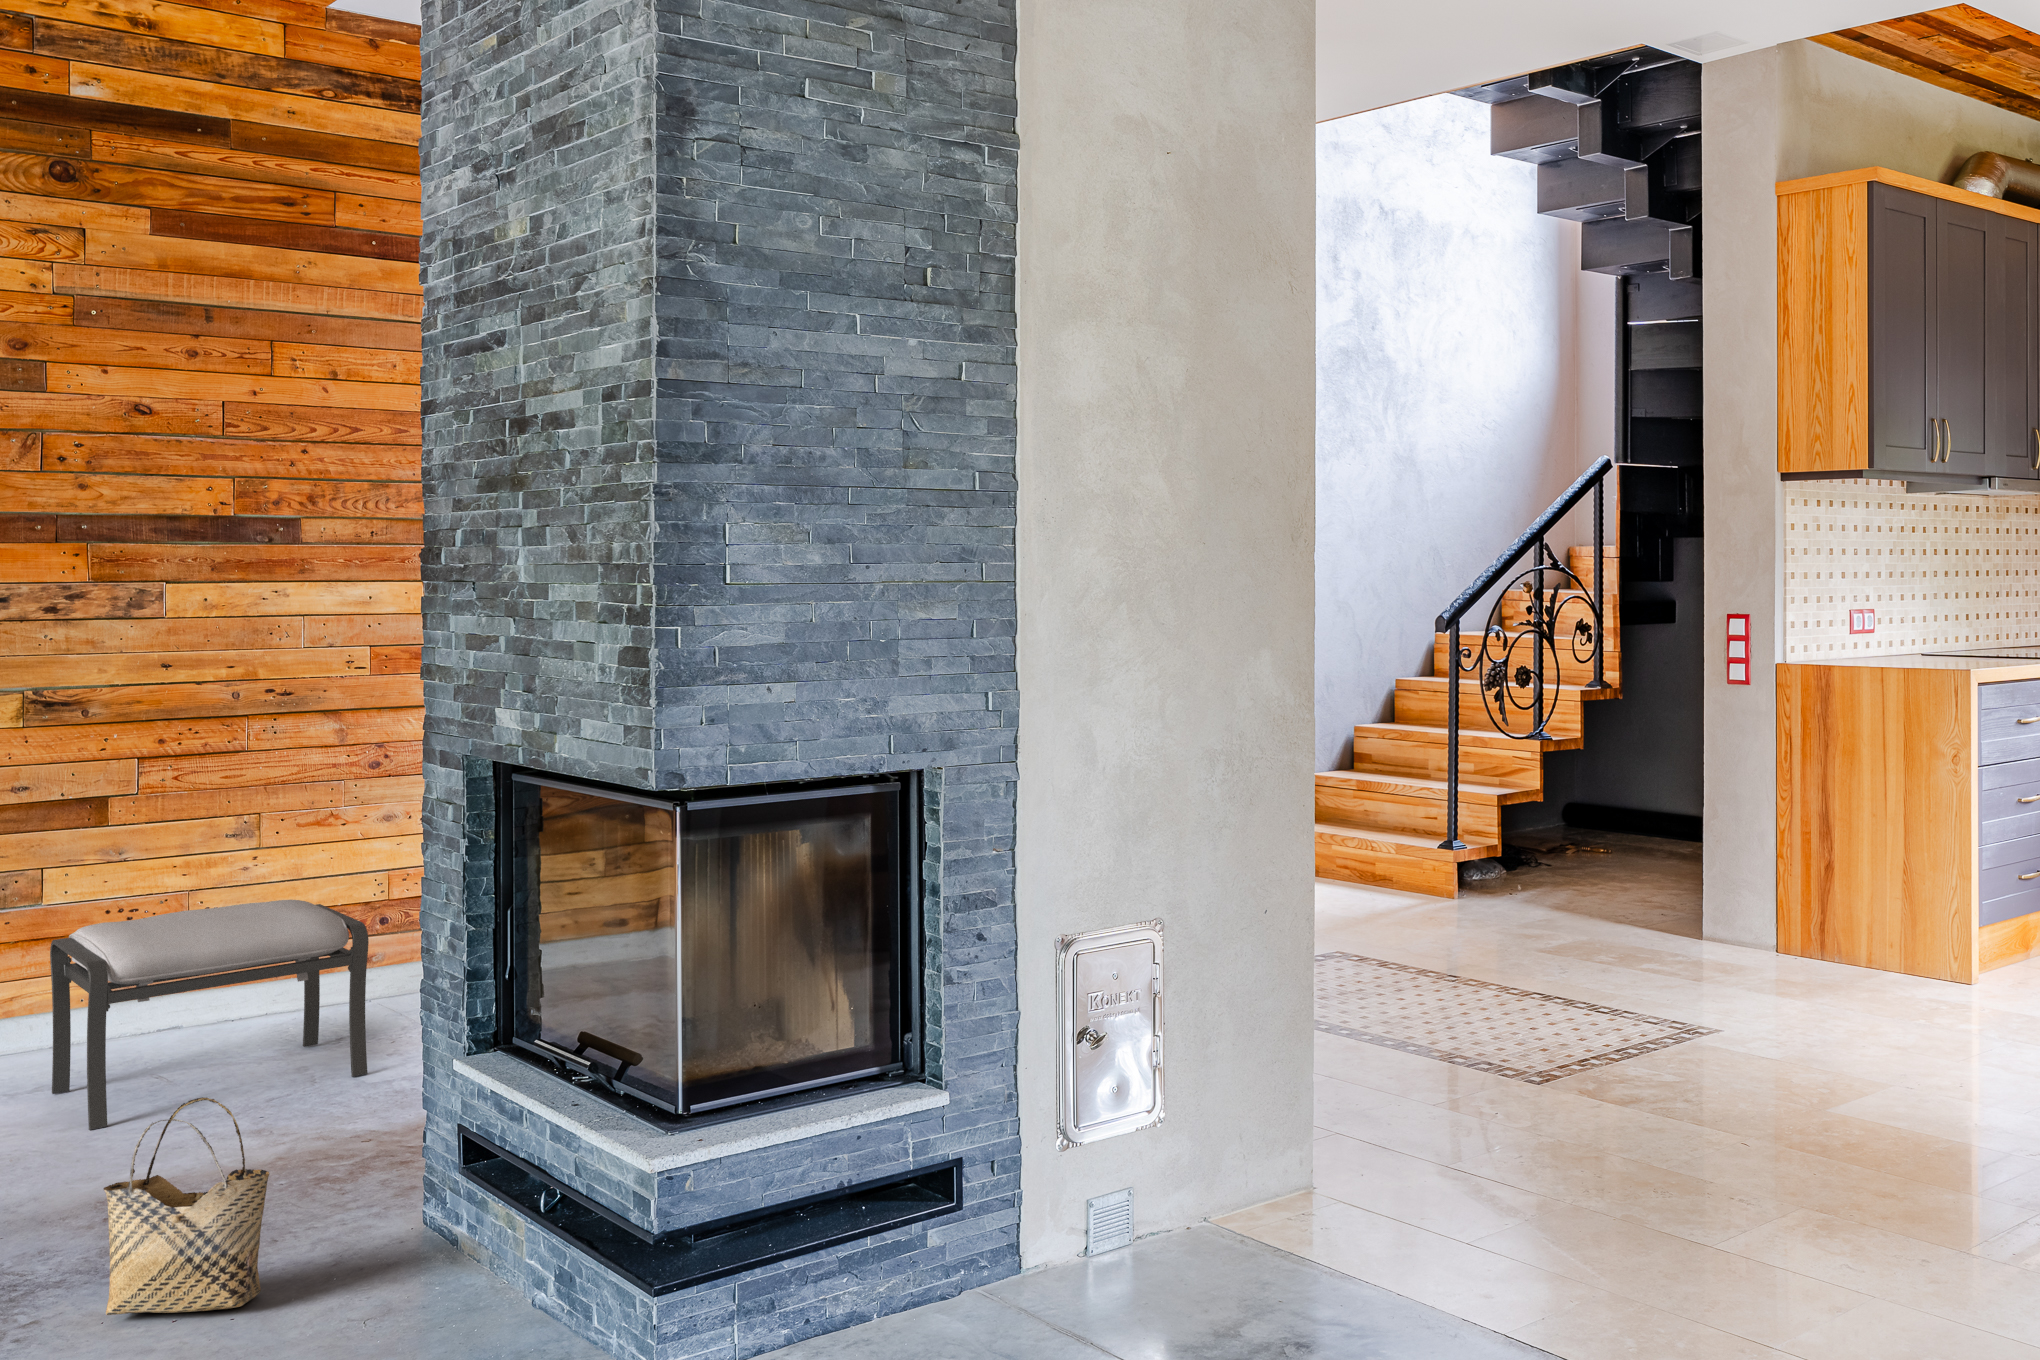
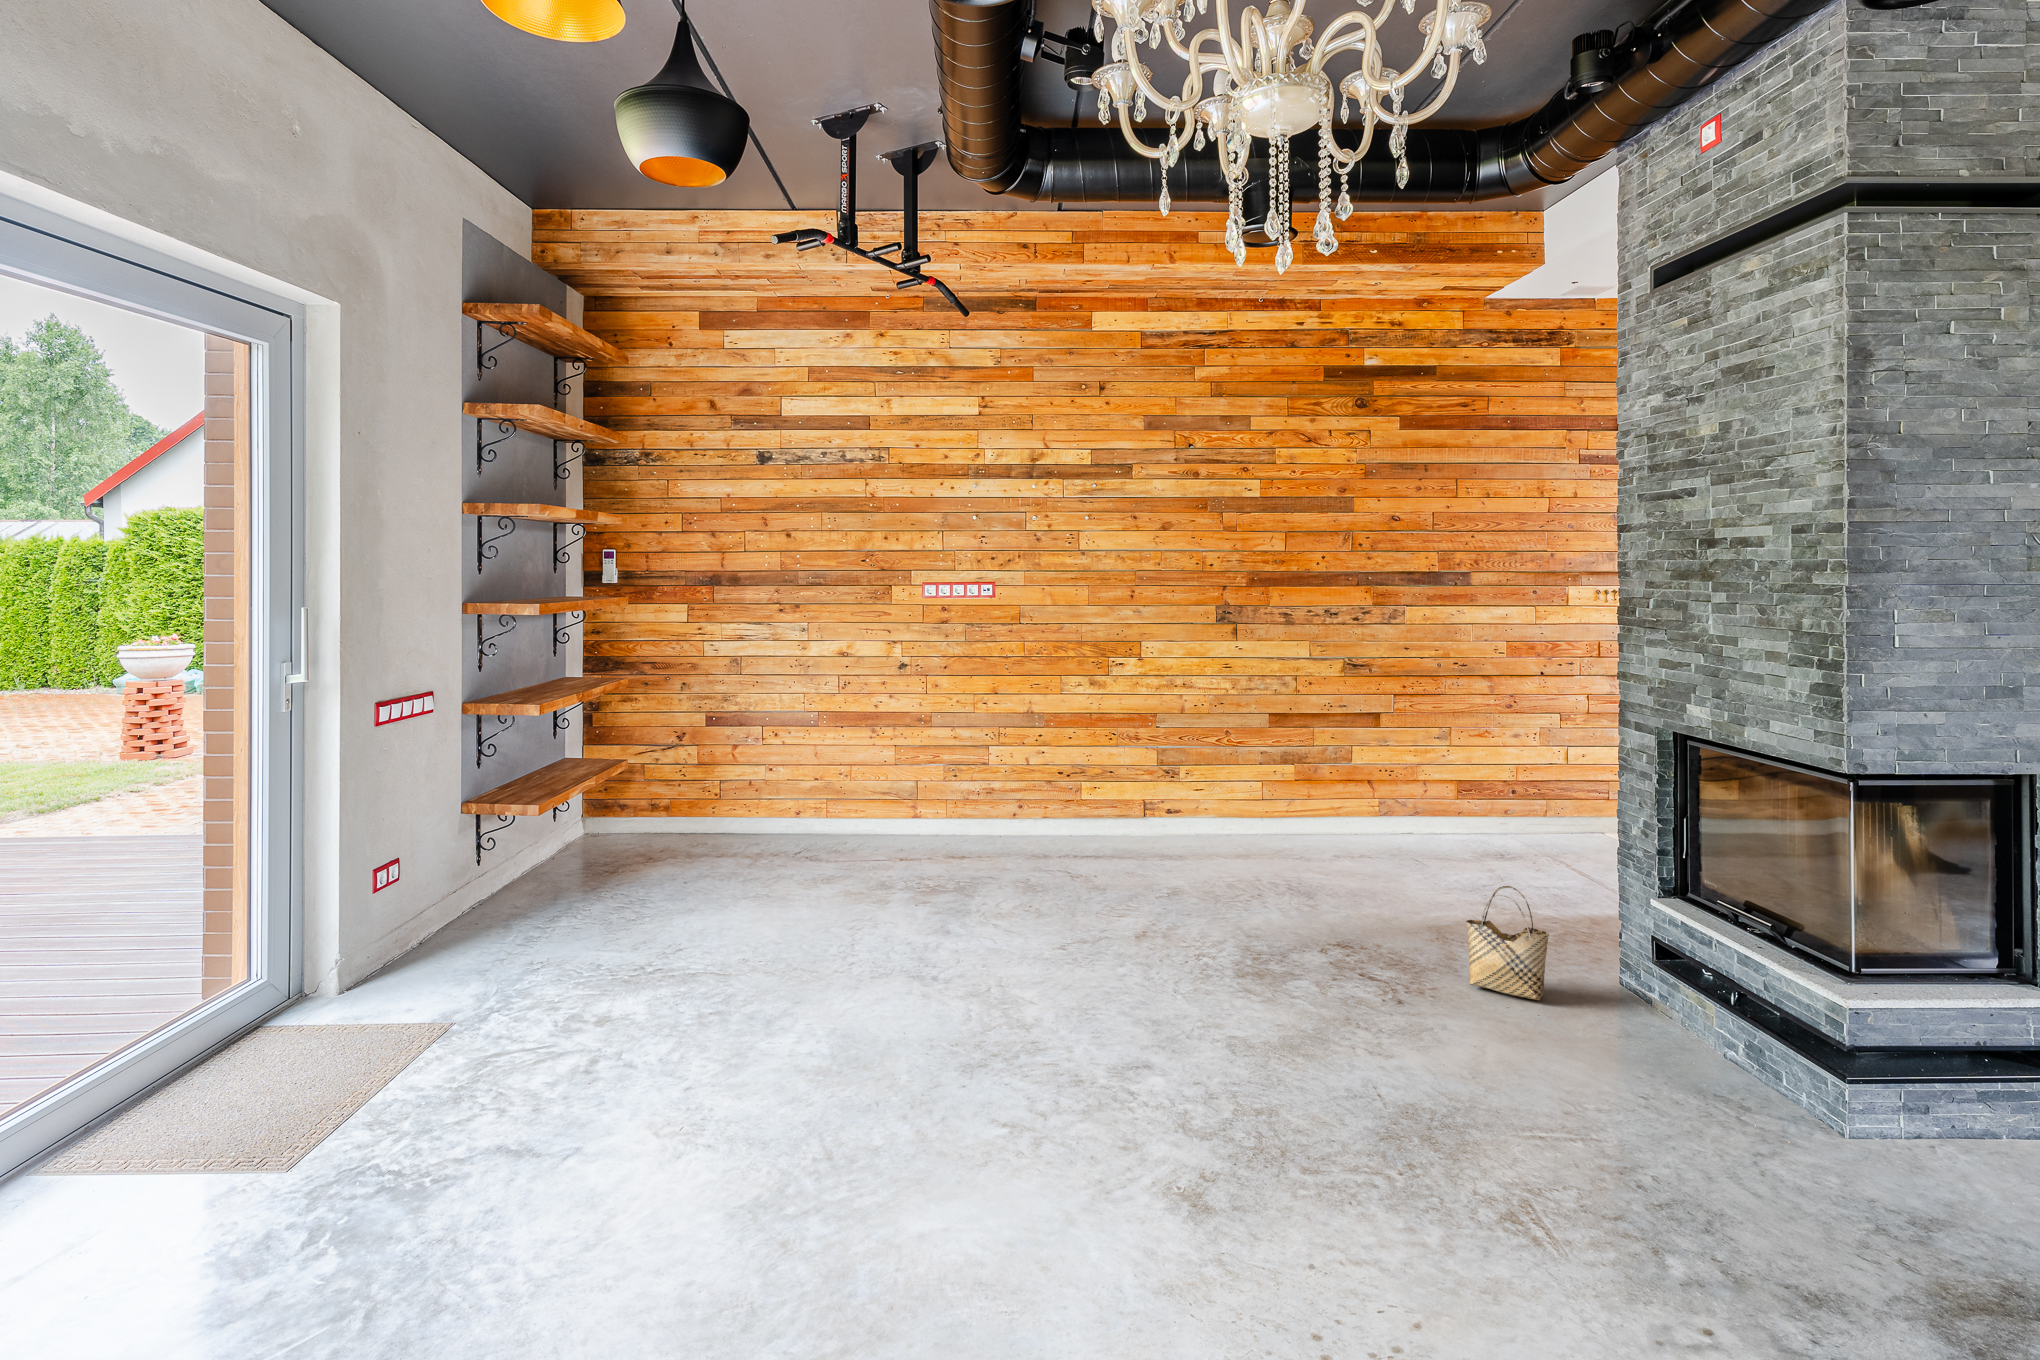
ottoman: present [50,900,369,1130] -> none [1368,775,1530,879]

